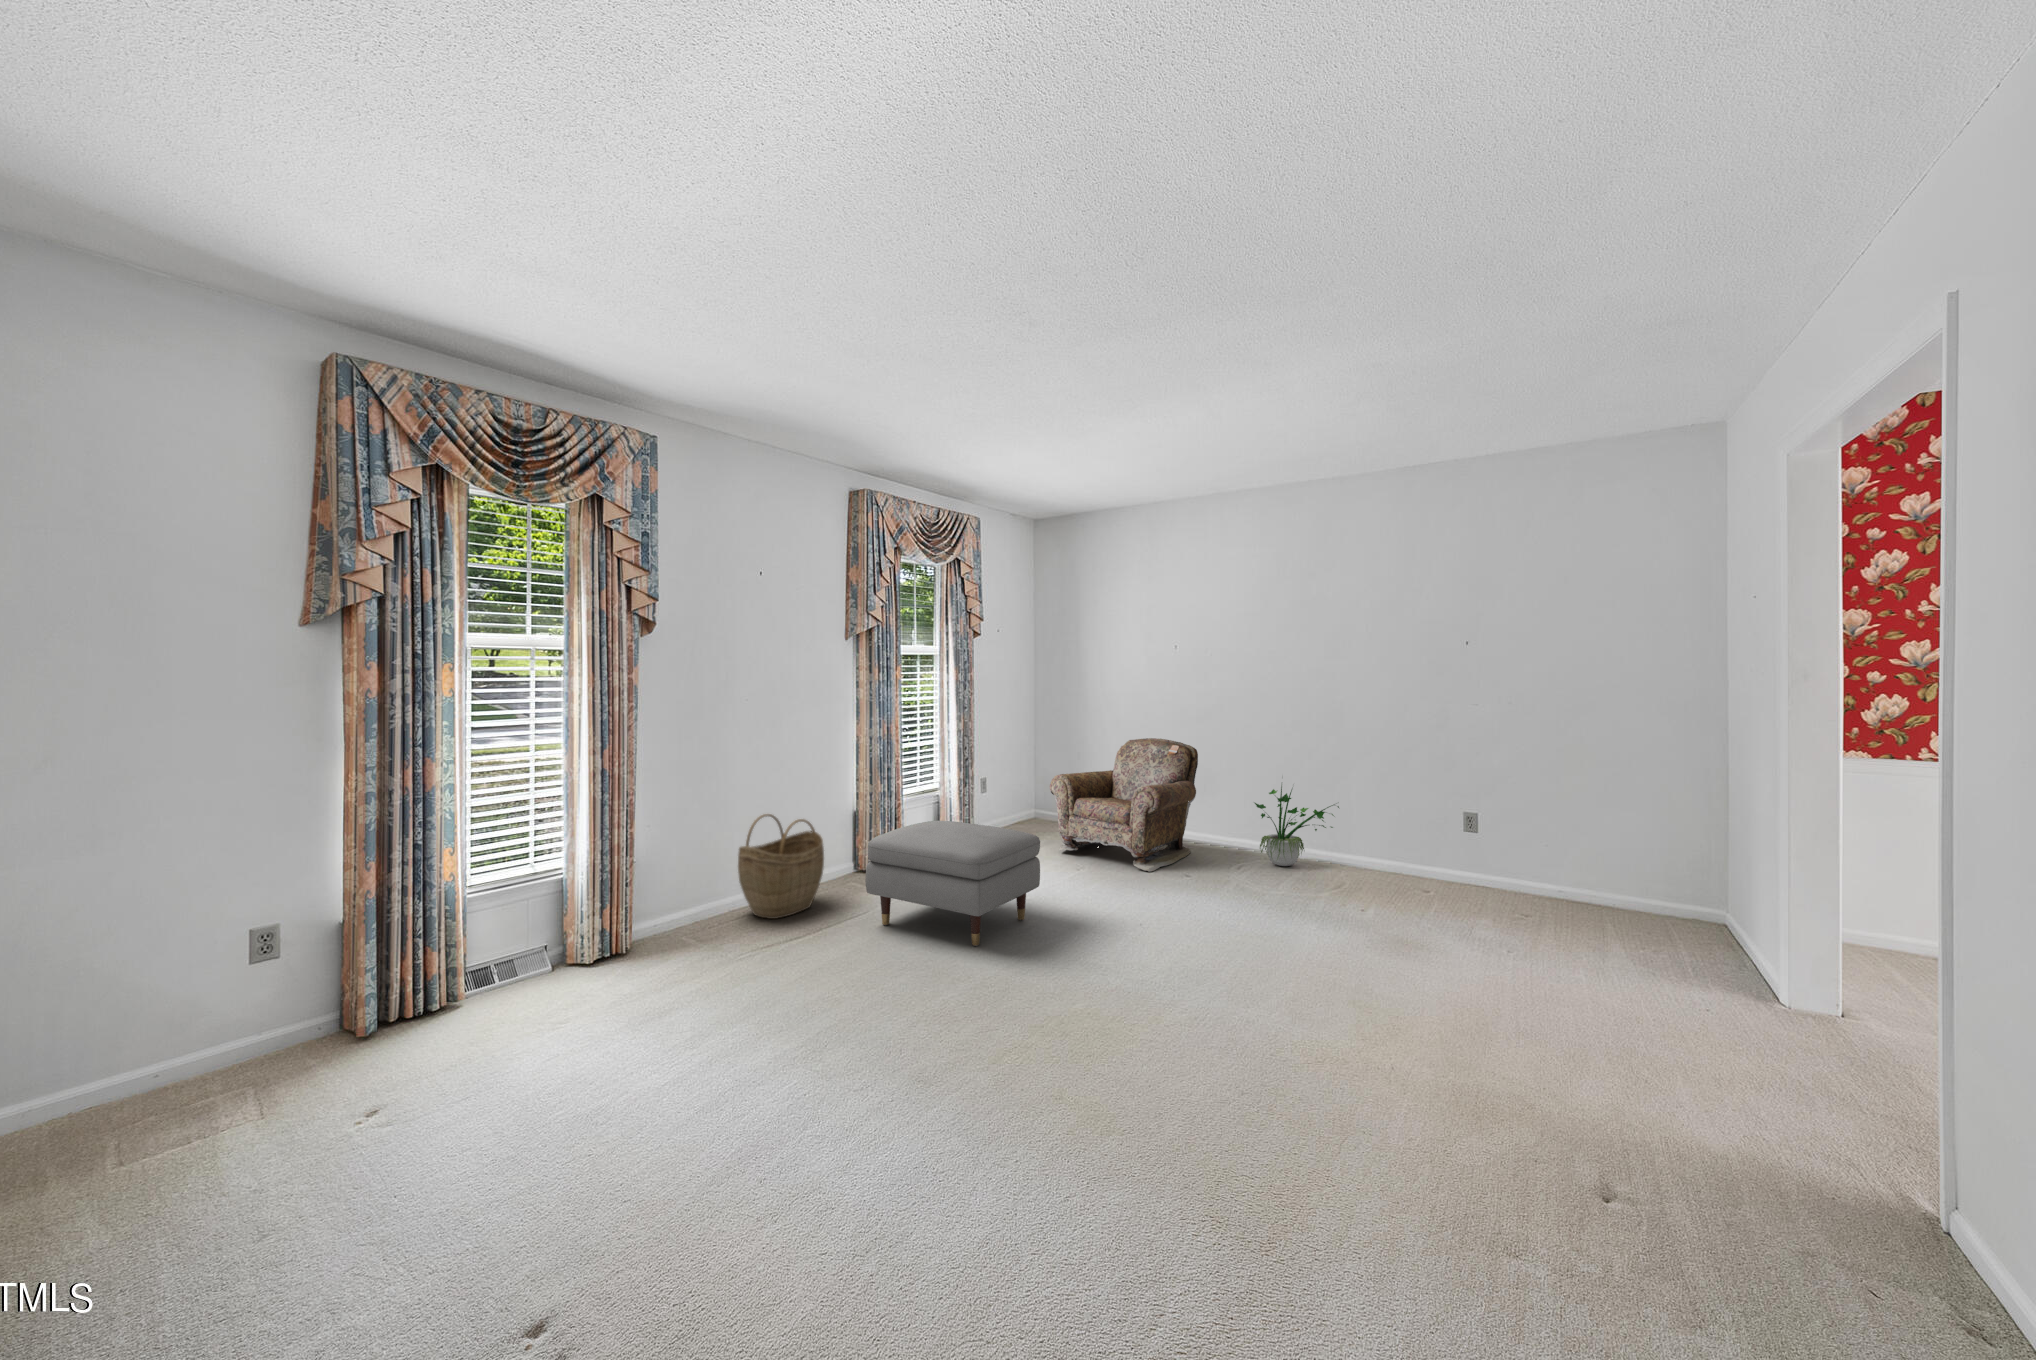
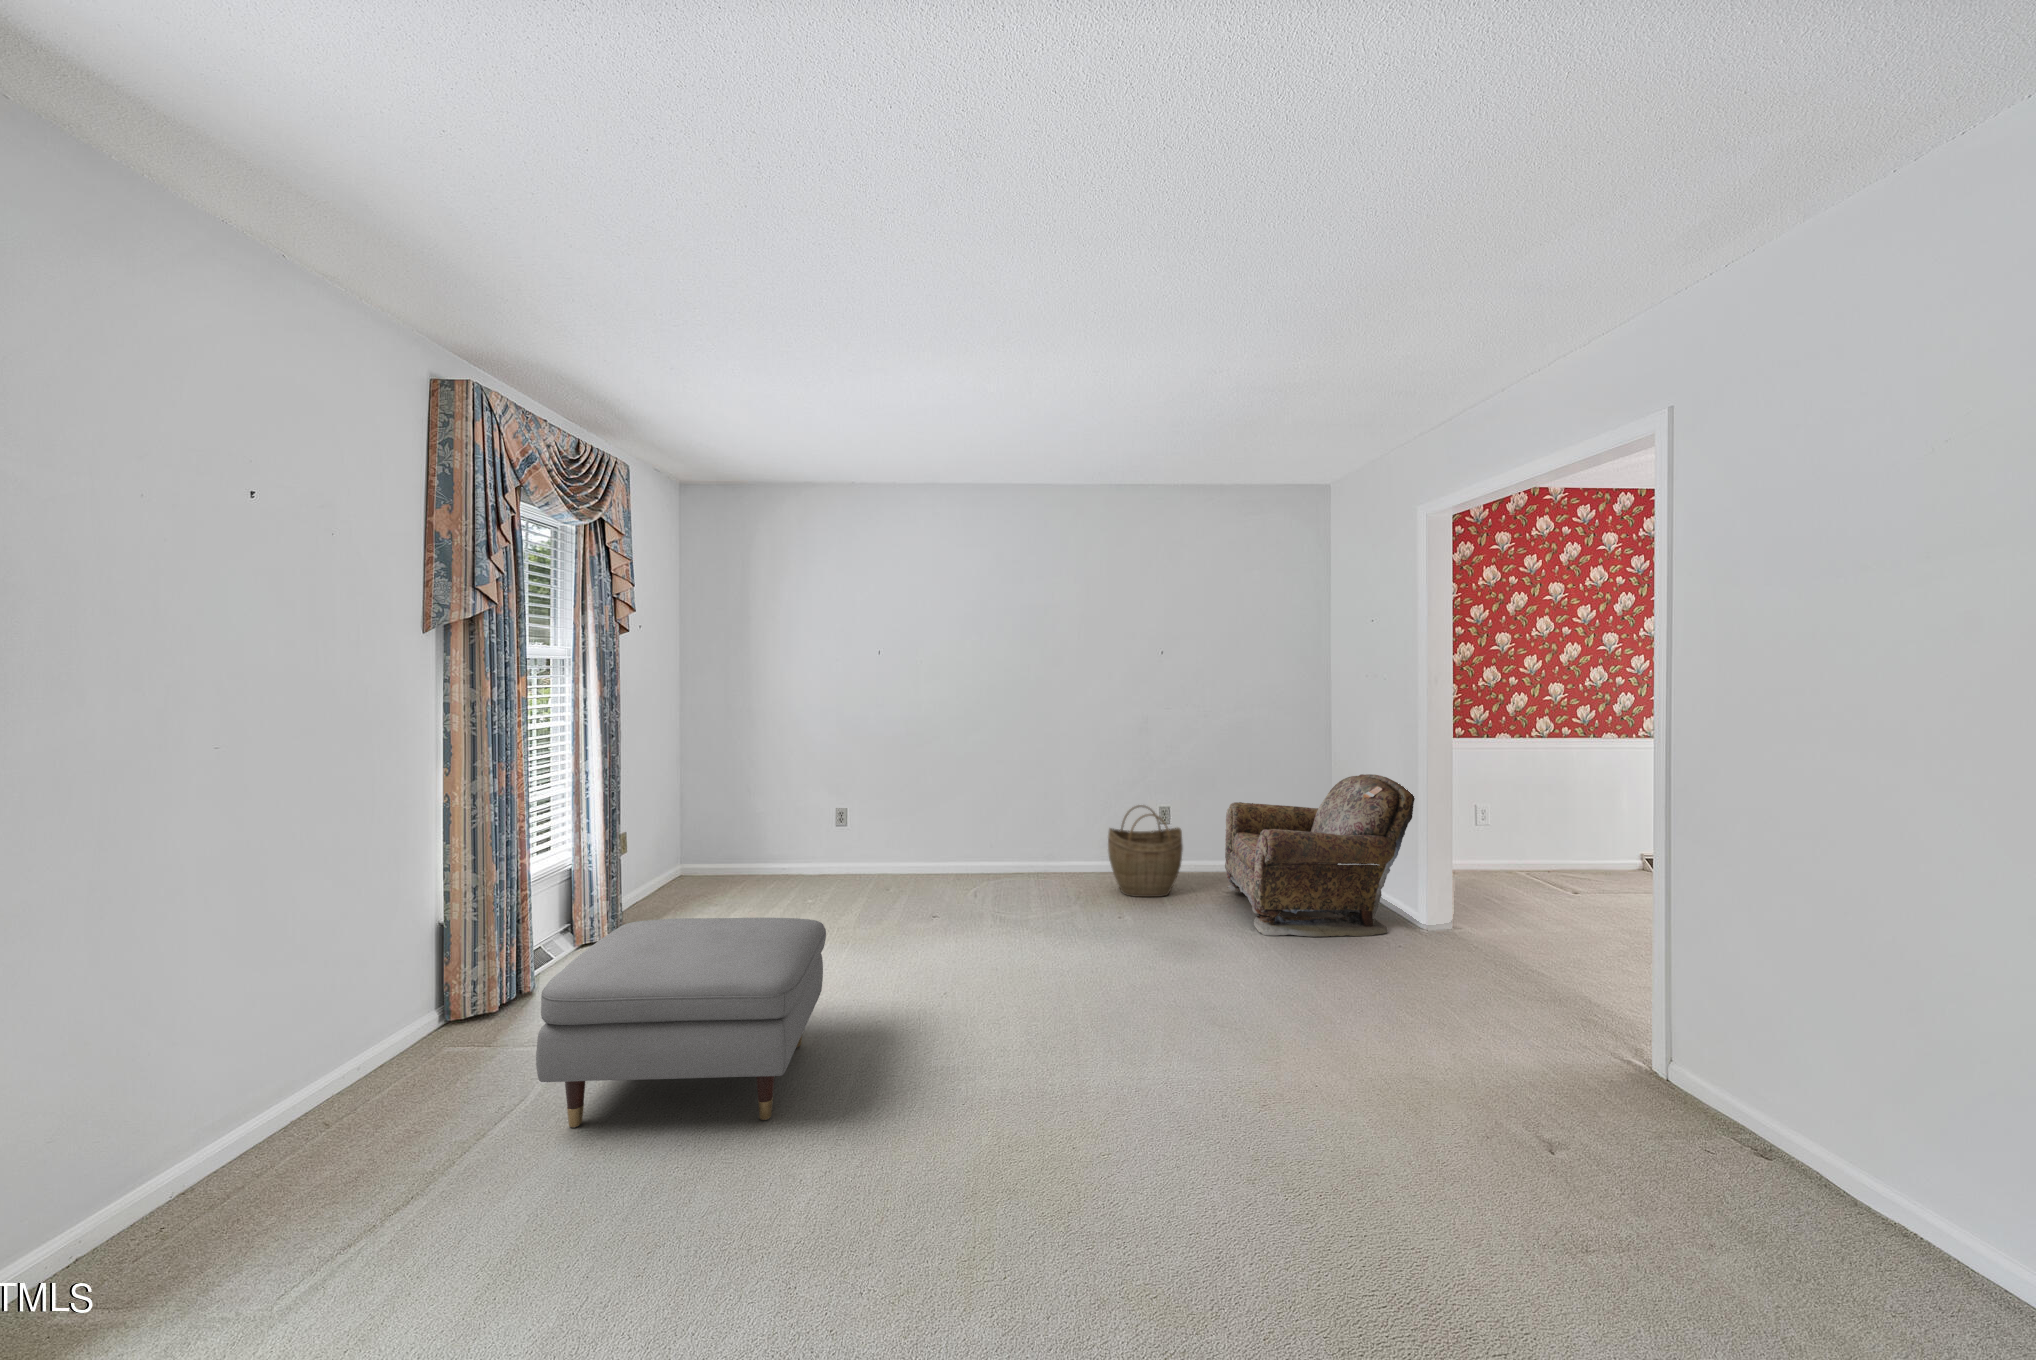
armchair: present [1050,738,1198,872] -> present [1225,774,1415,937]
potted plant: present [1255,786,1339,866] -> none [982,790,1078,890]
woven basket: present [738,814,824,919] -> present [1108,805,1183,897]

